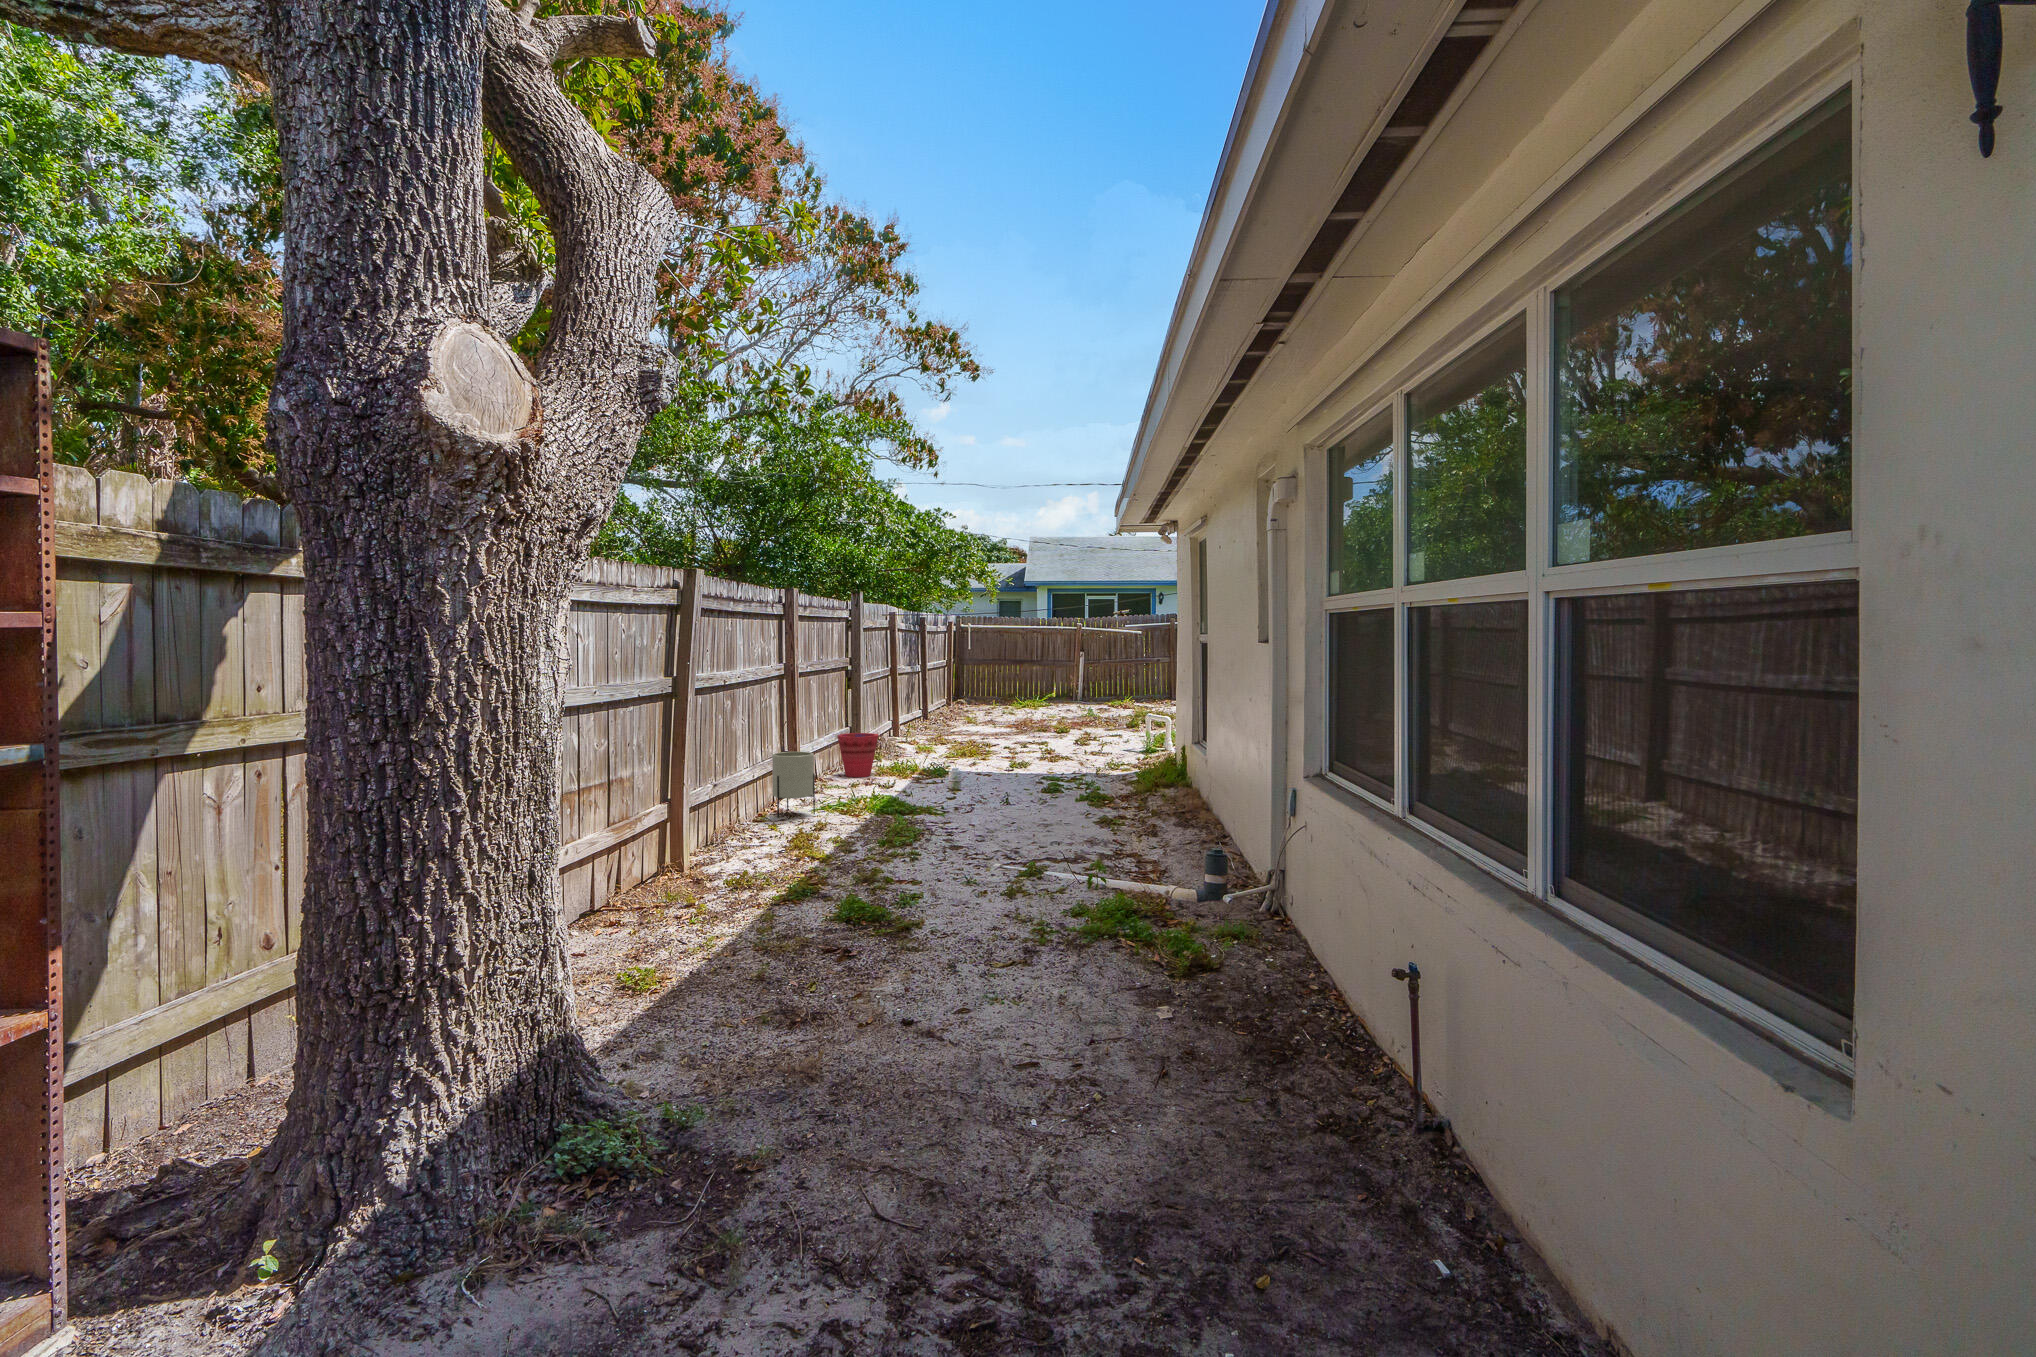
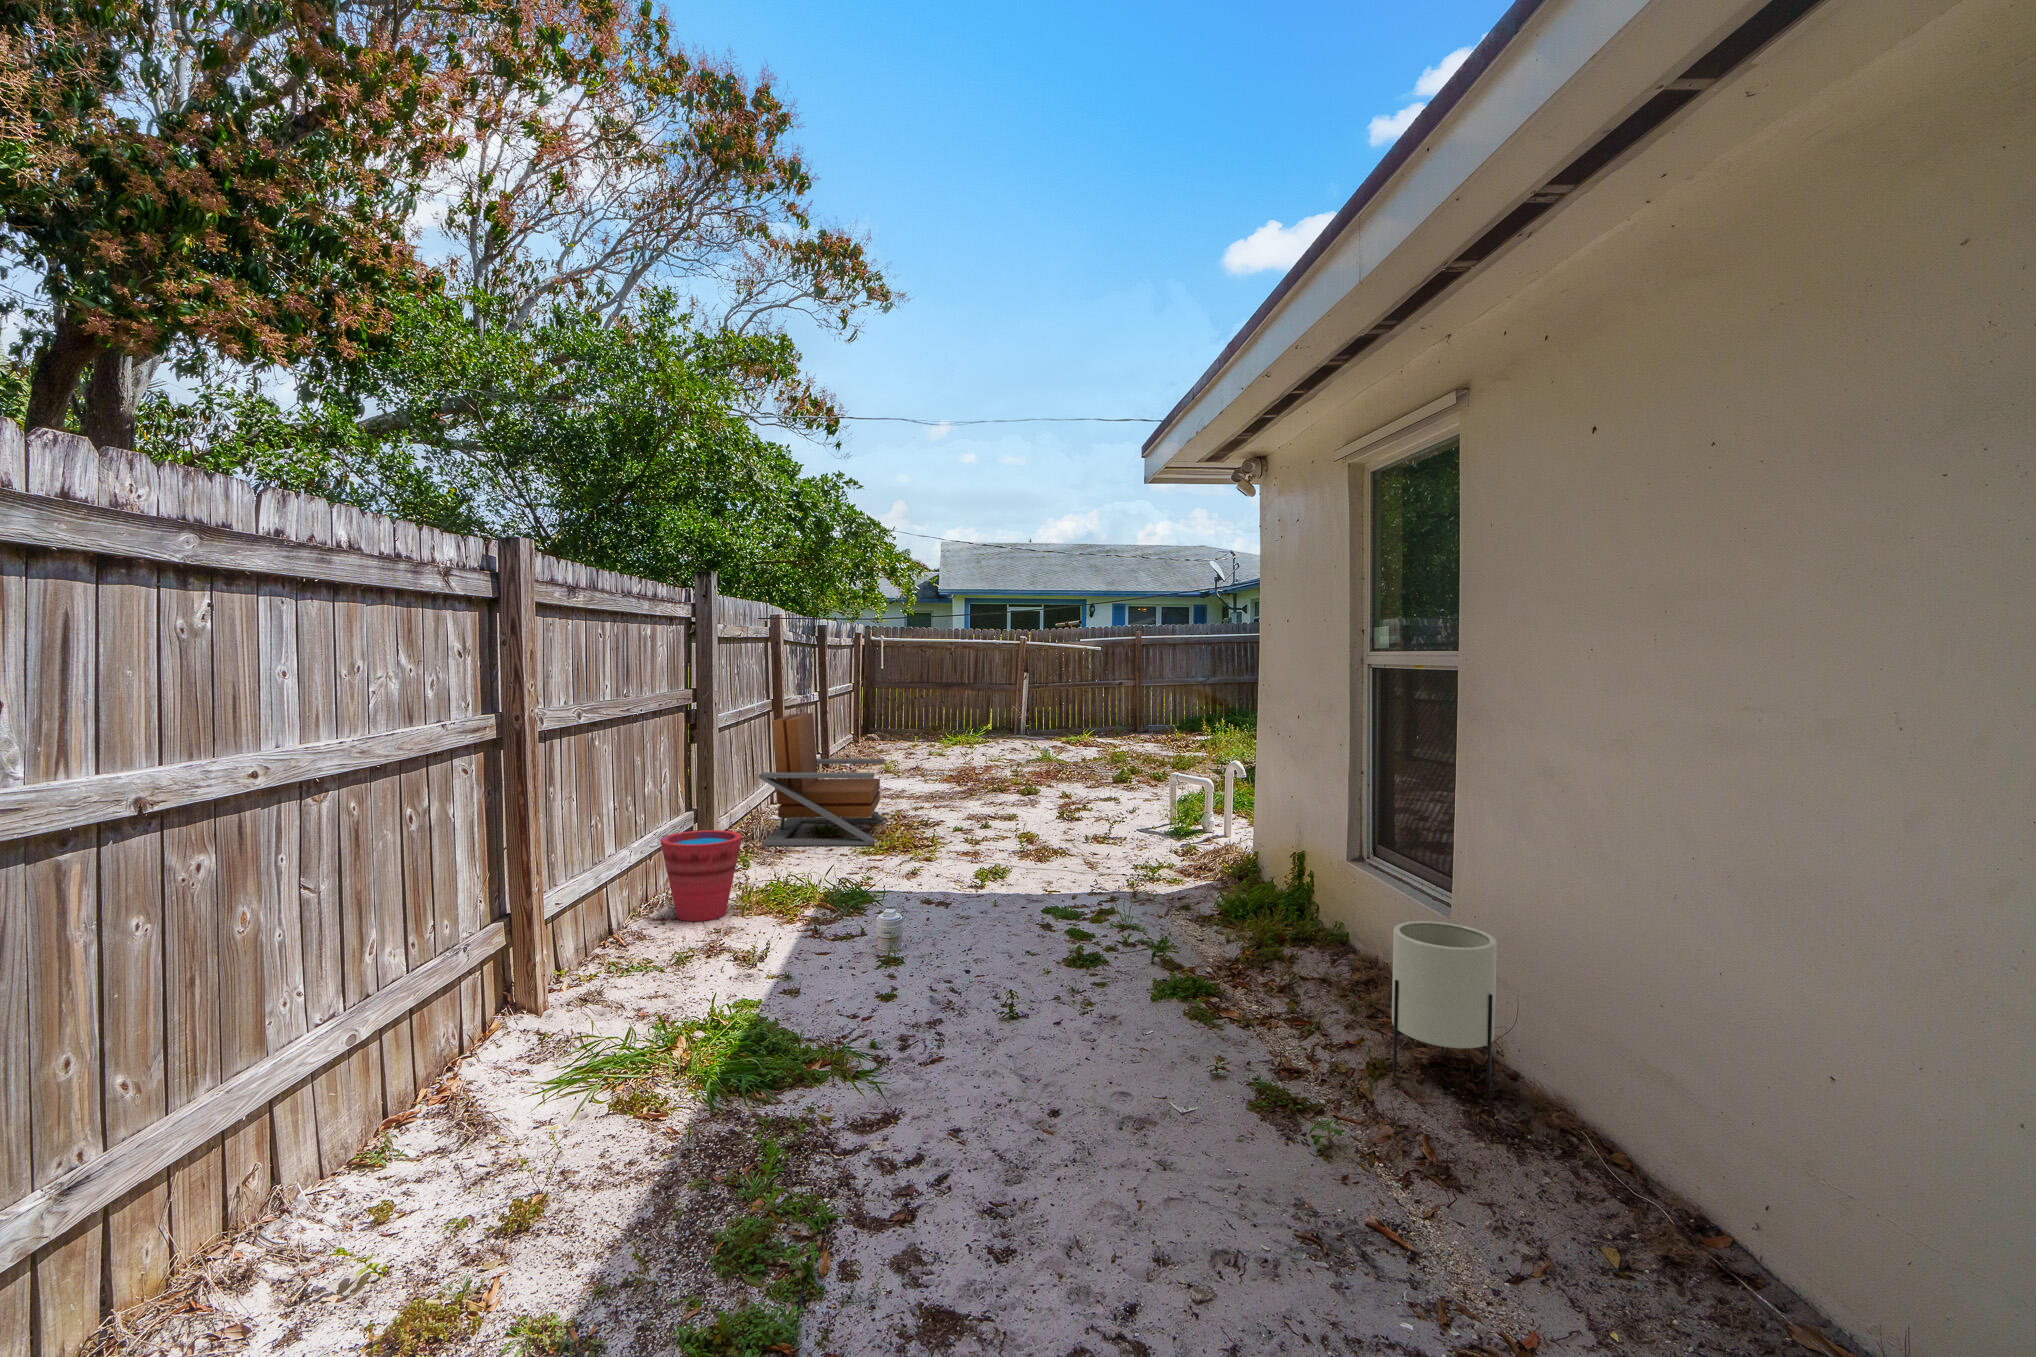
lounge chair: none [884,675,961,754] -> present [759,713,884,846]
planter: present [772,752,815,818] -> present [1392,921,1497,1094]

